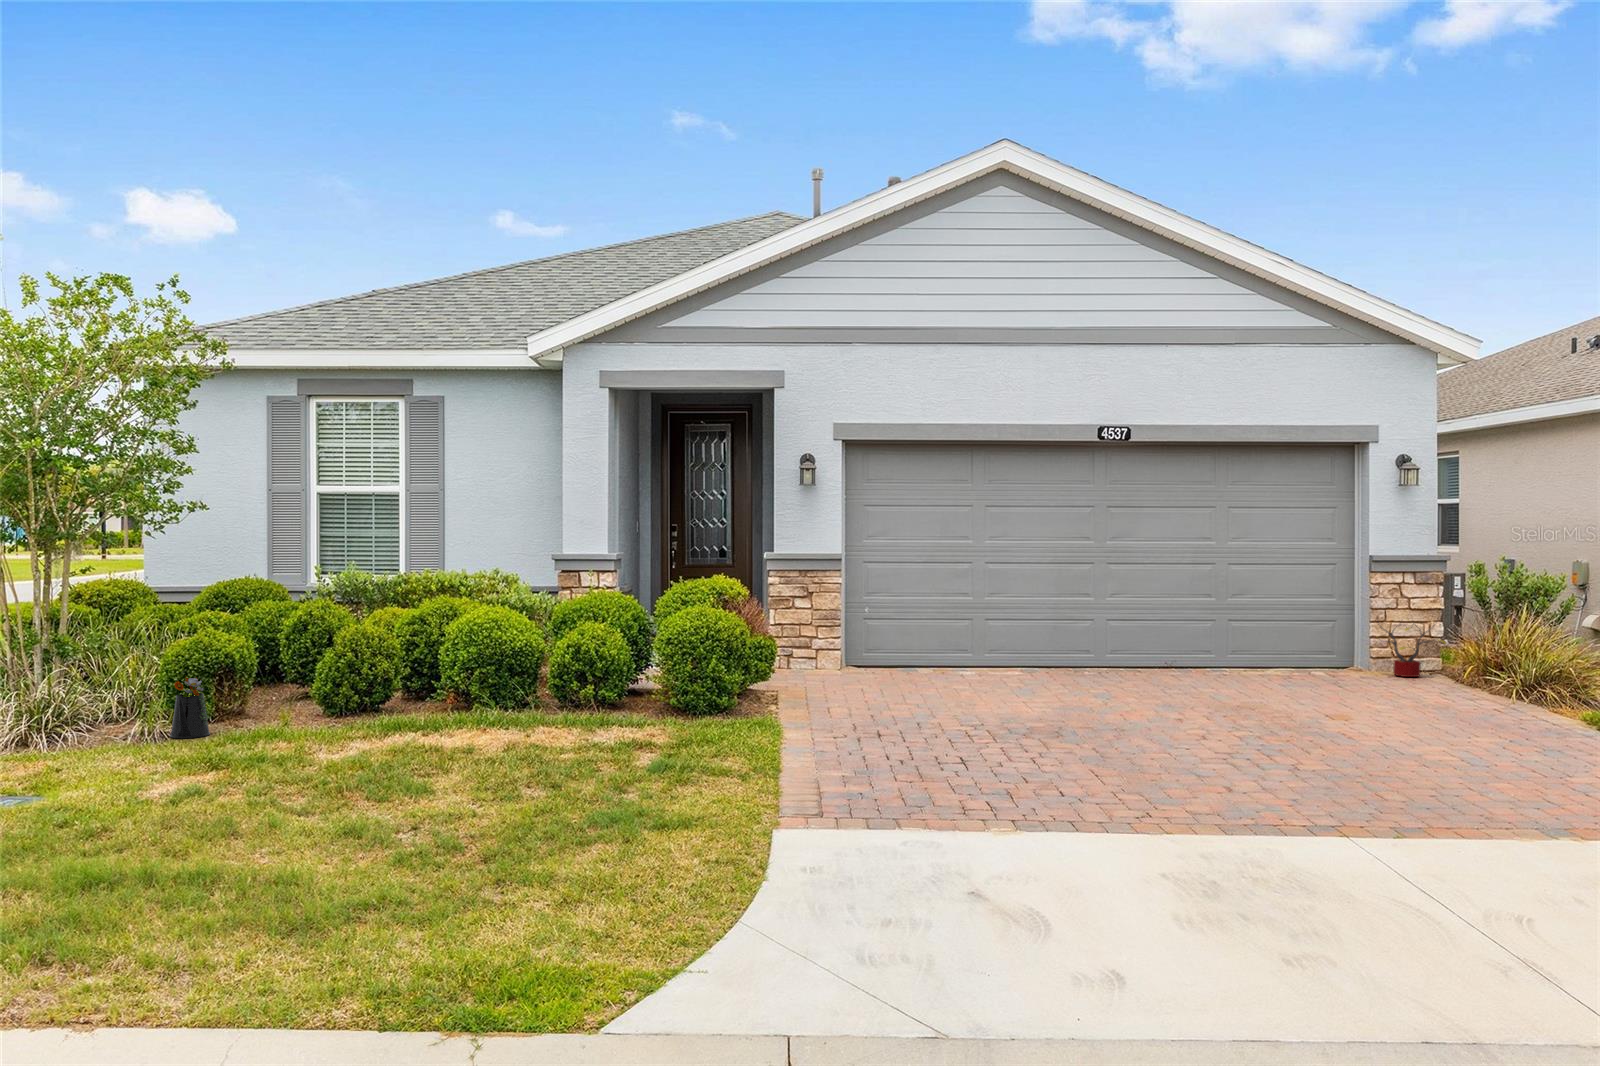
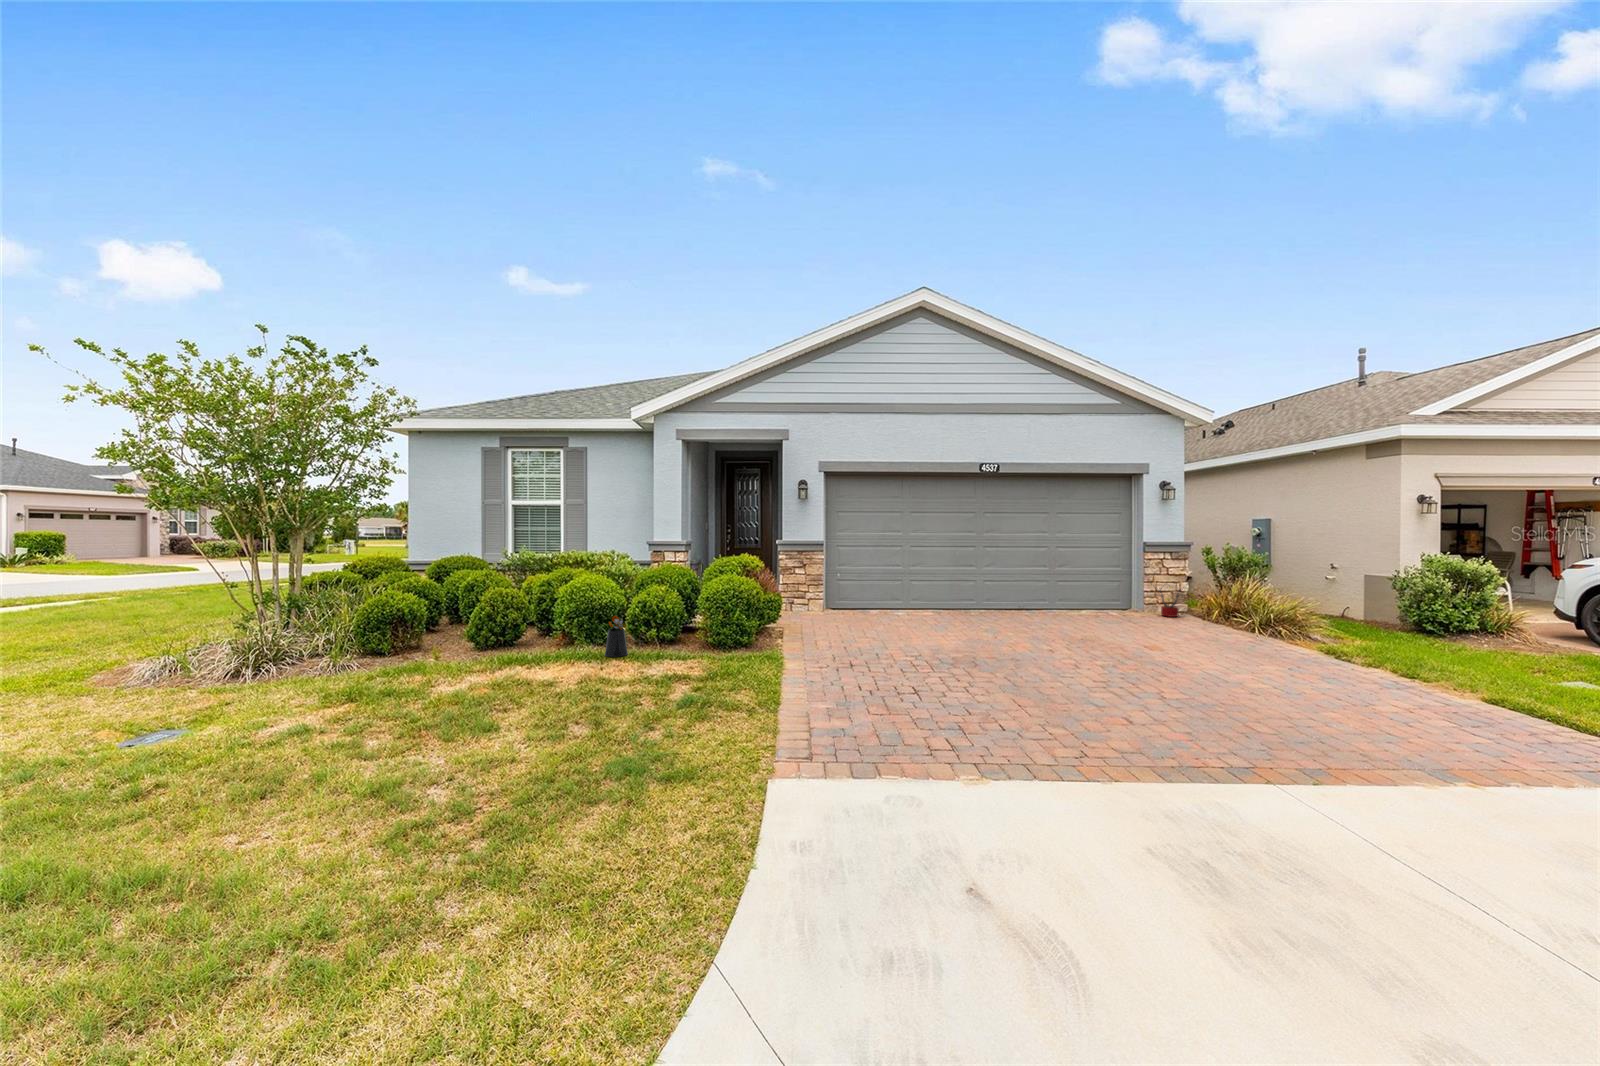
watering can: present [170,676,210,738] -> present [605,616,628,657]

